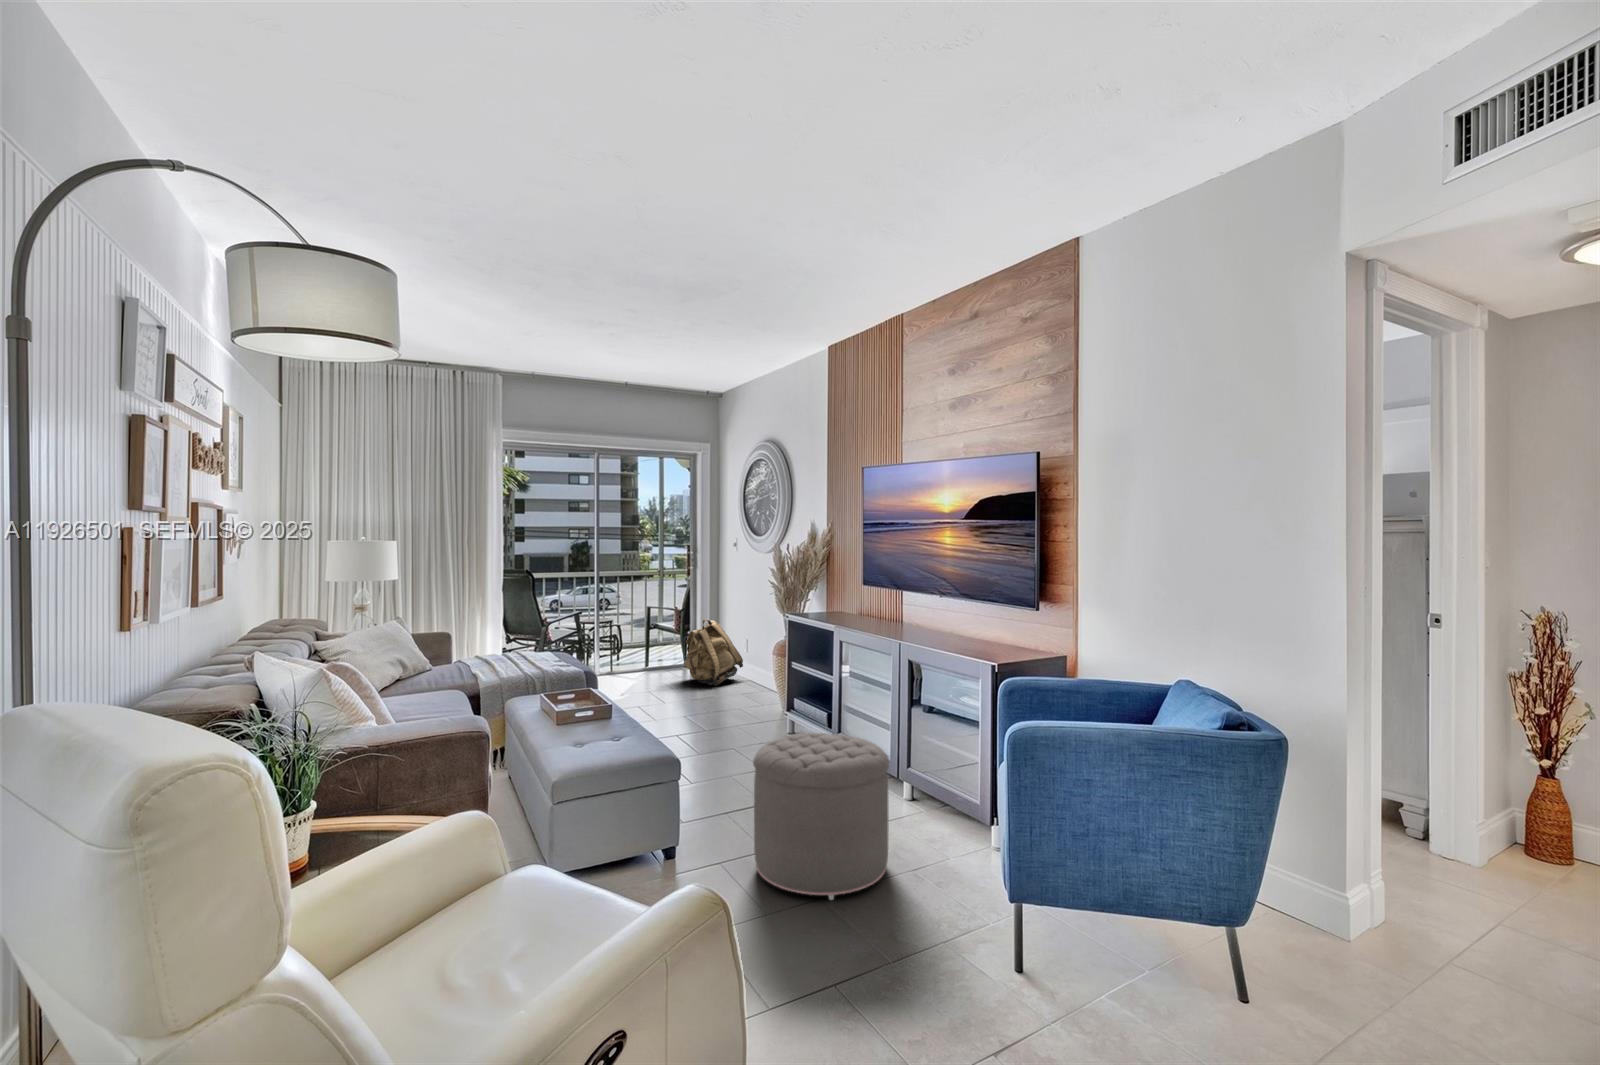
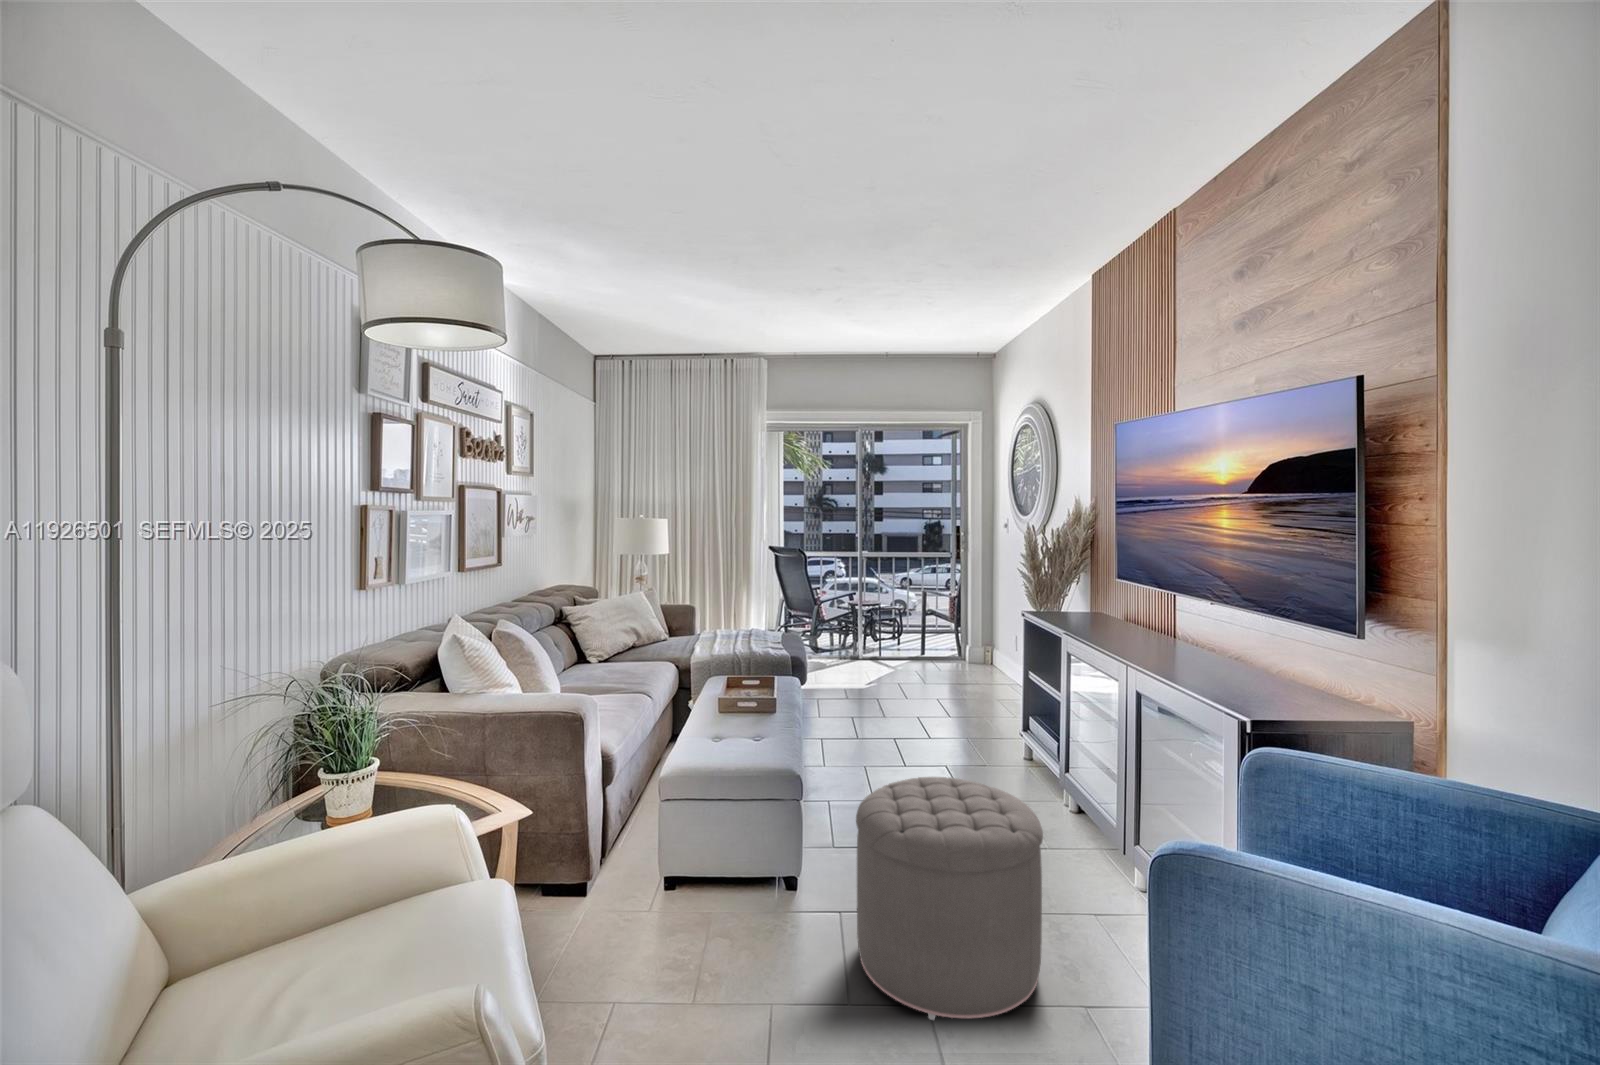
backpack: present [684,619,743,685] -> none [941,609,1008,684]

